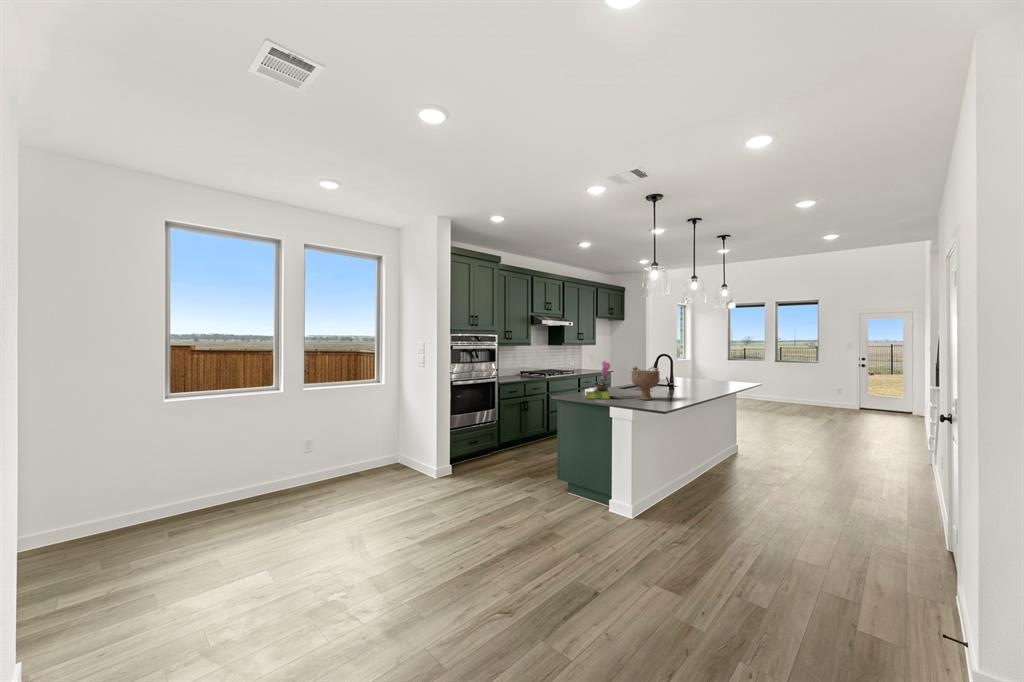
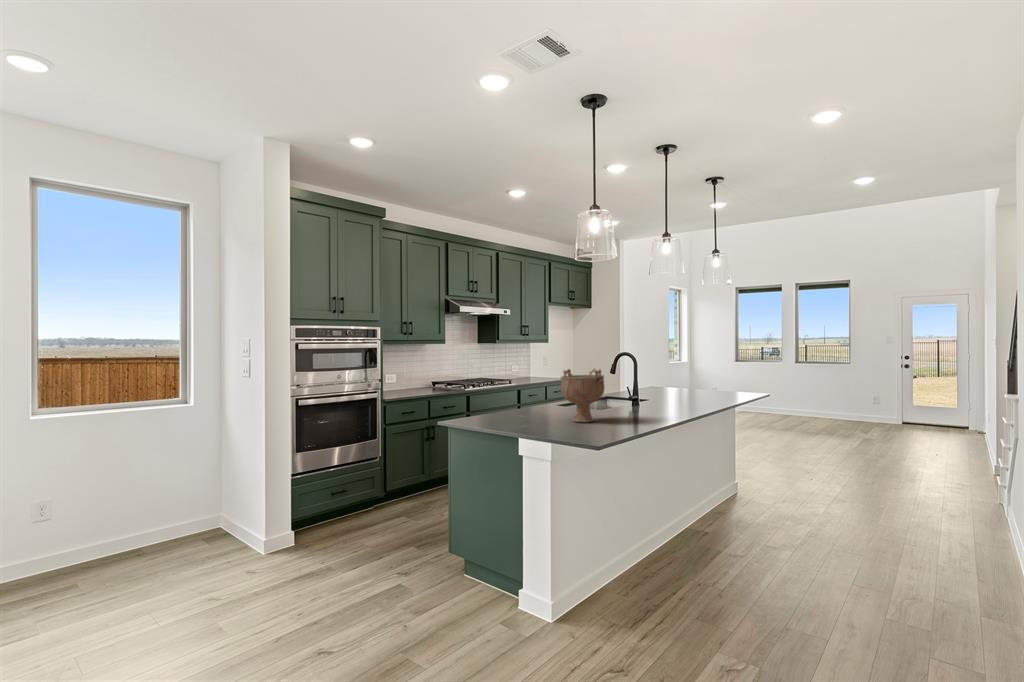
flower arrangement: present [585,361,610,399] -> none [487,360,532,422]

